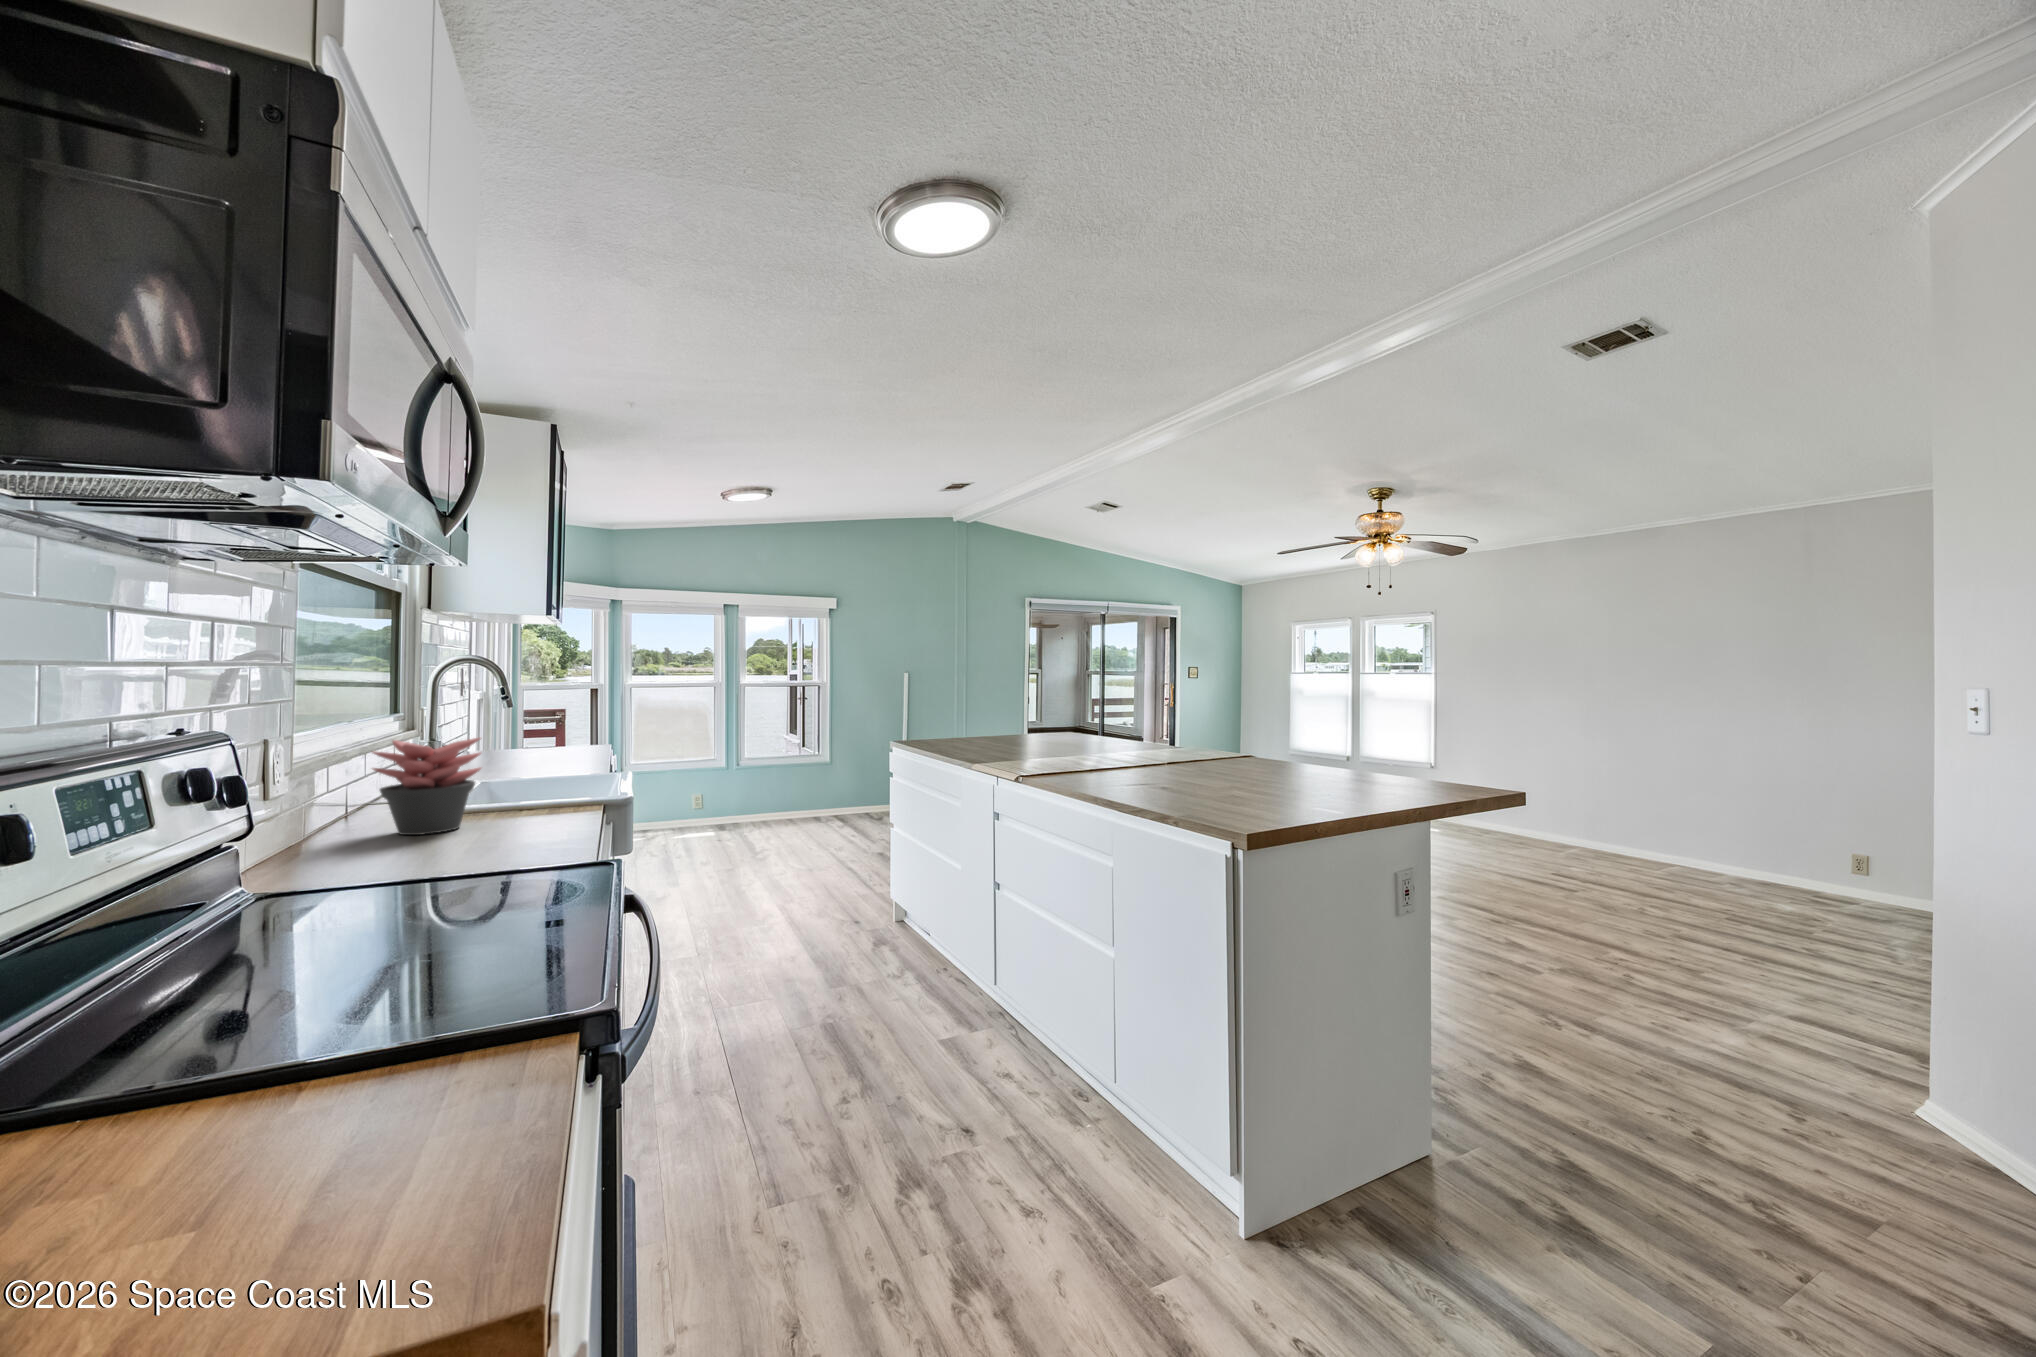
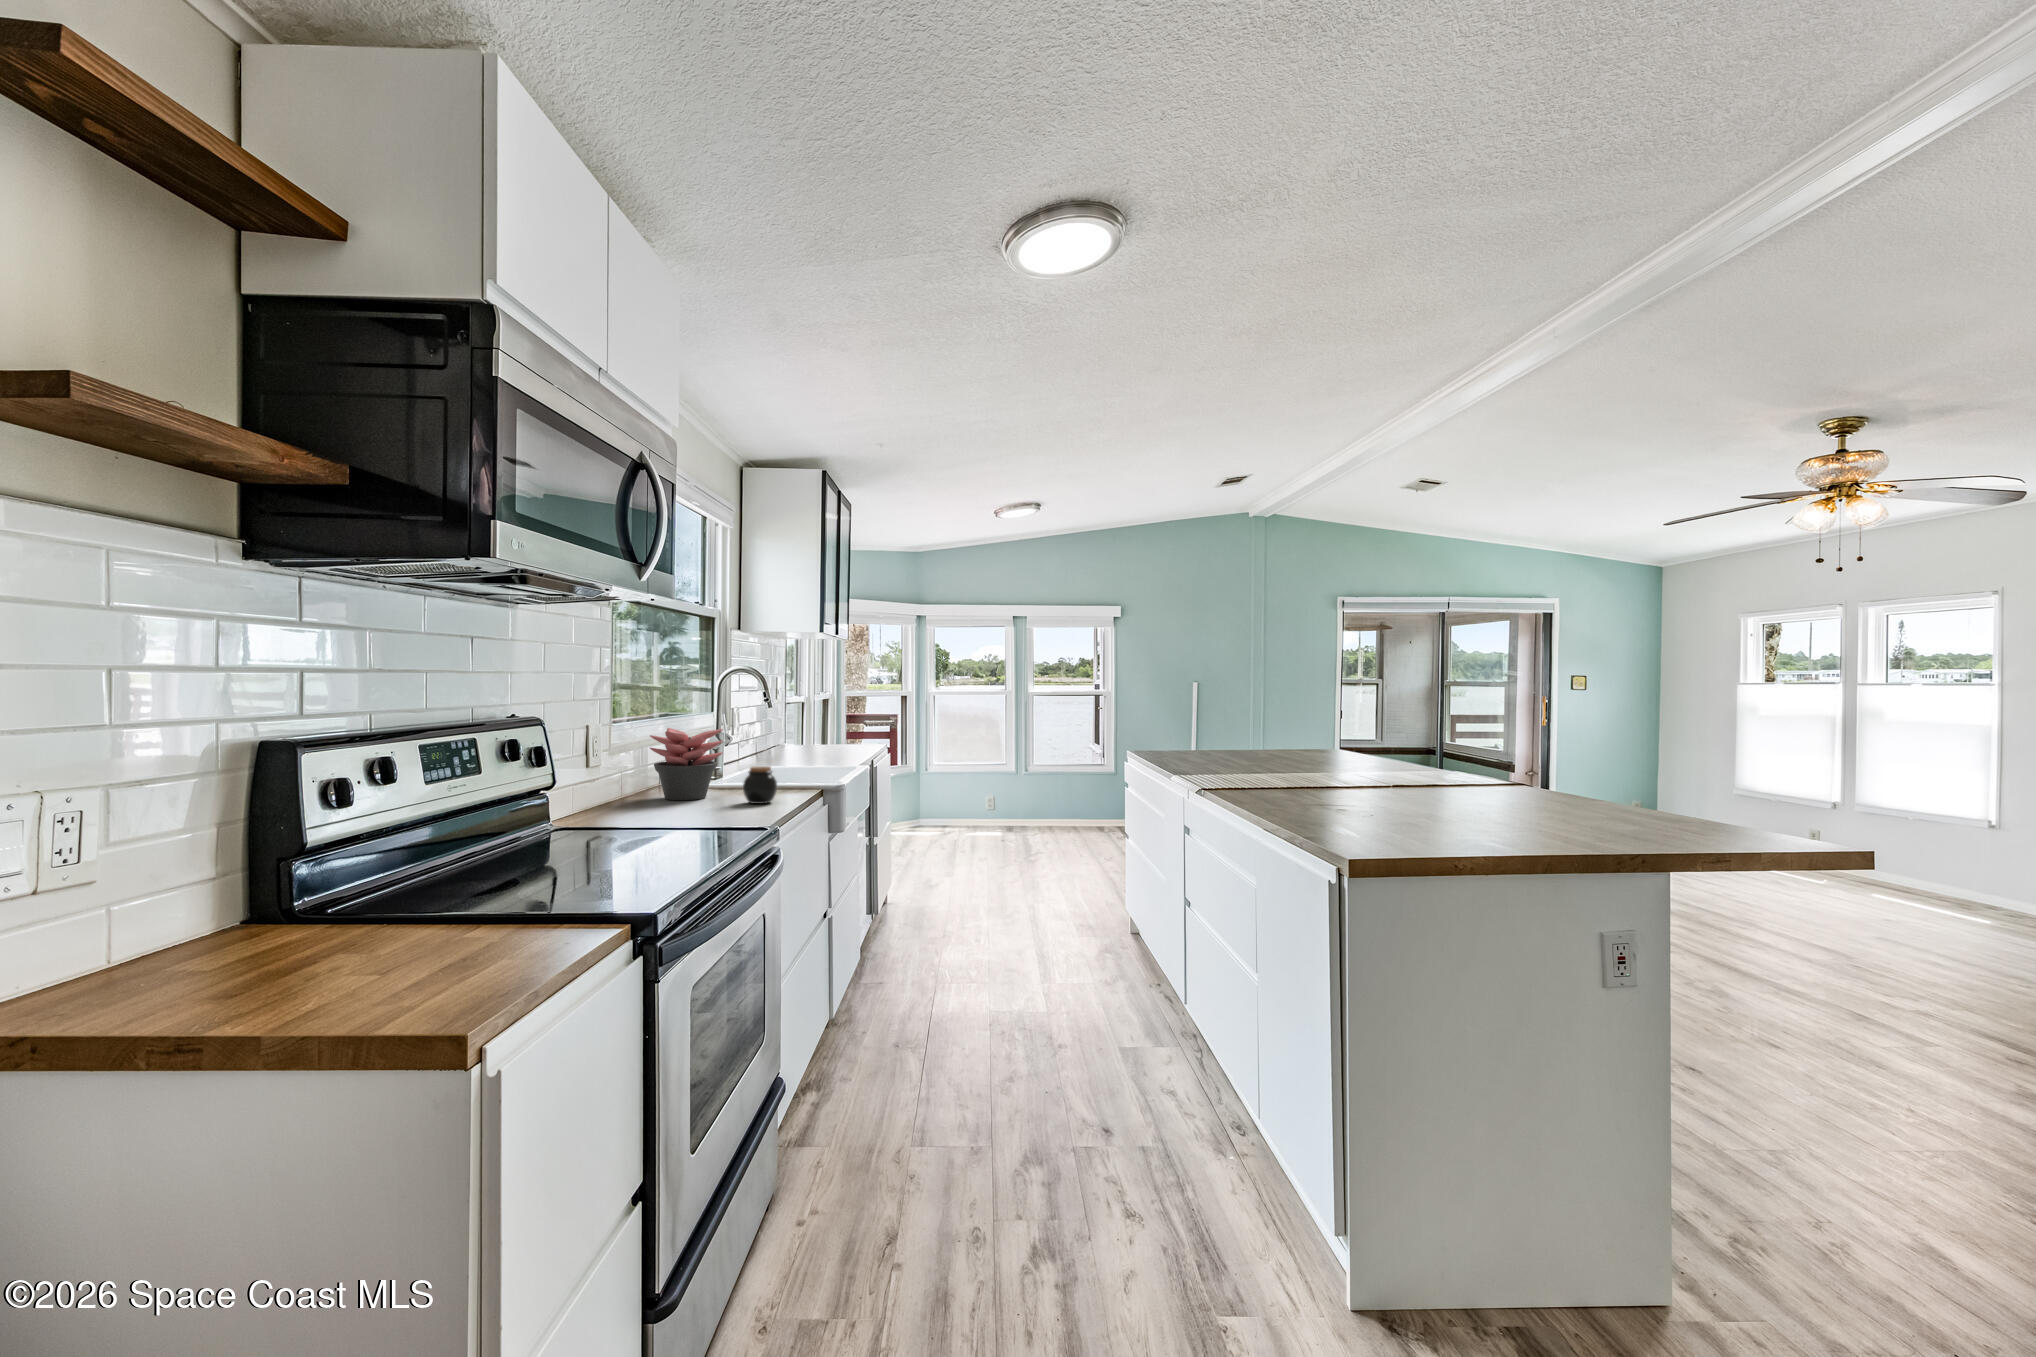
jar: none [524,780,572,829] -> present [743,766,777,804]

